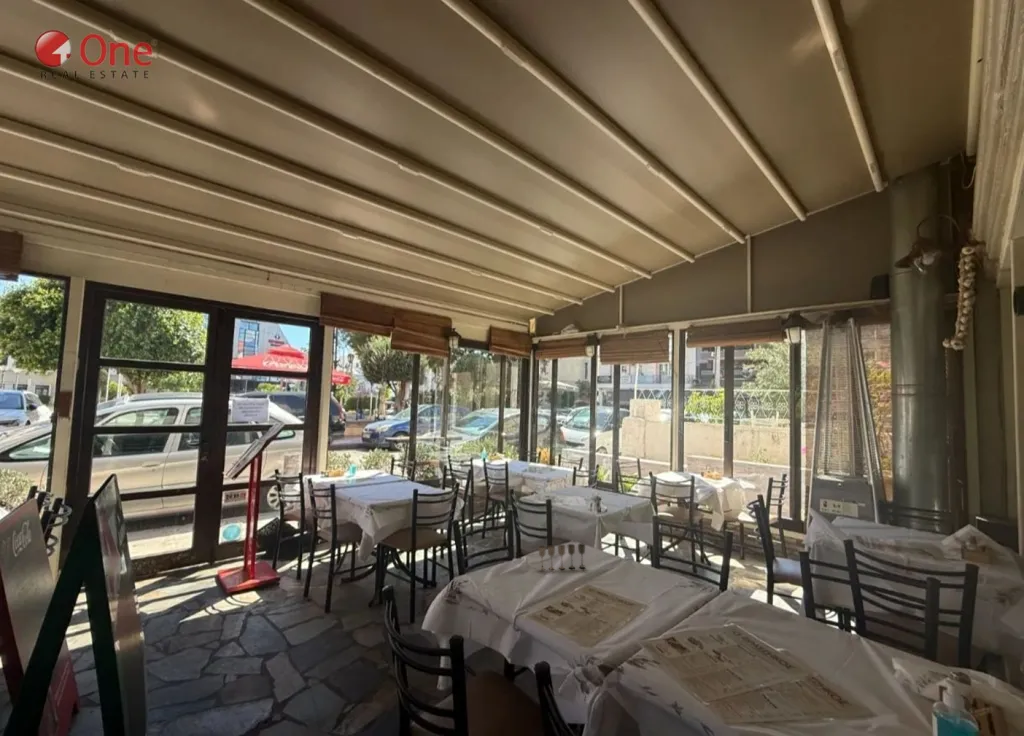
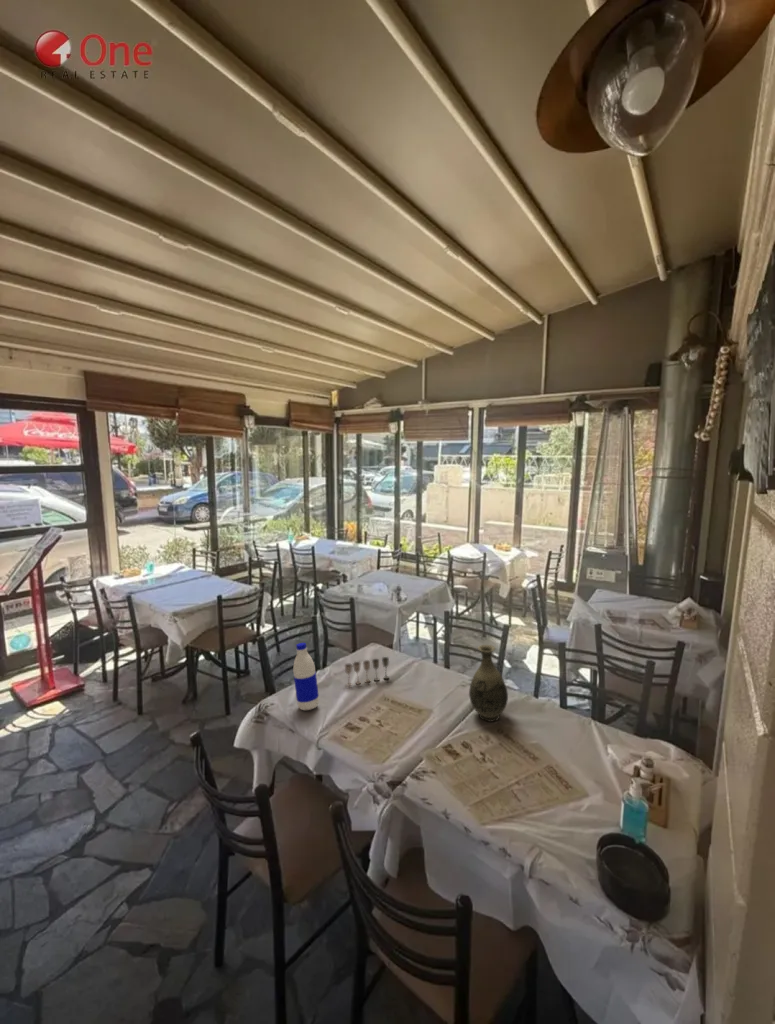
water bottle: none [486,512,510,584] -> present [293,643,319,710]
vase: none [675,523,720,611] -> present [469,645,508,722]

